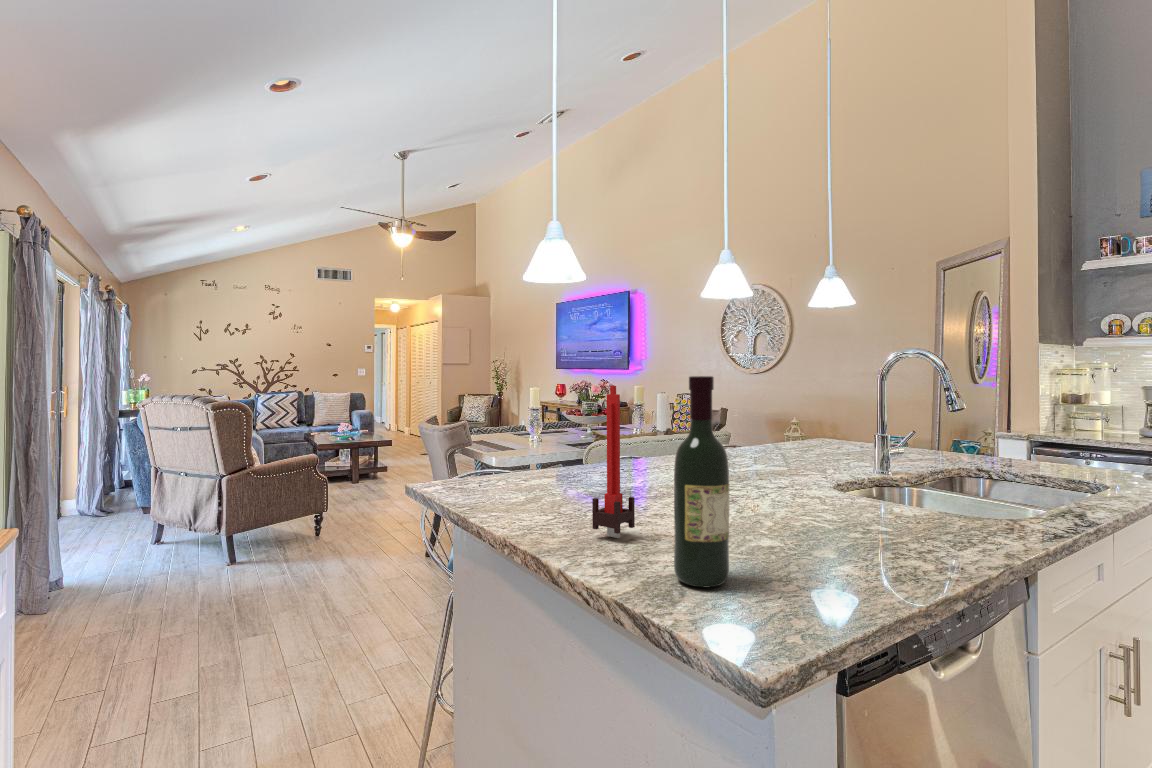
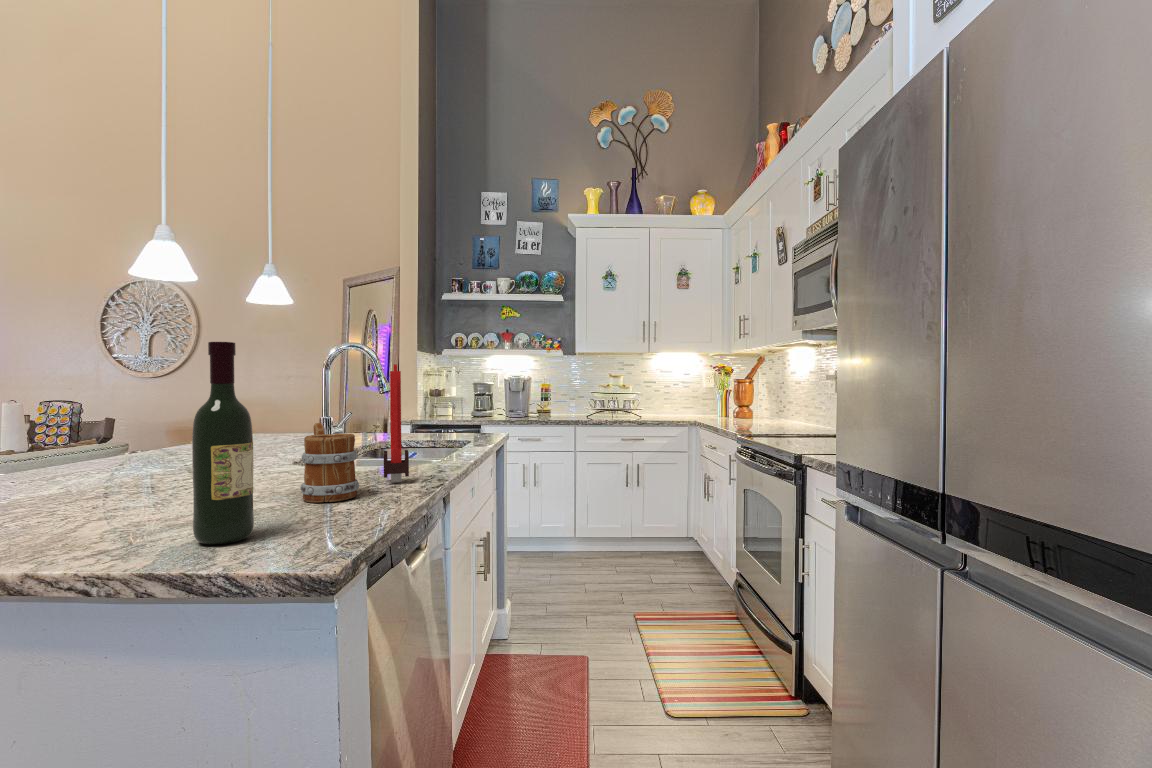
candle: present [592,386,635,538] -> present [384,364,409,483]
mug: none [807,455,876,556] -> present [300,423,359,502]

